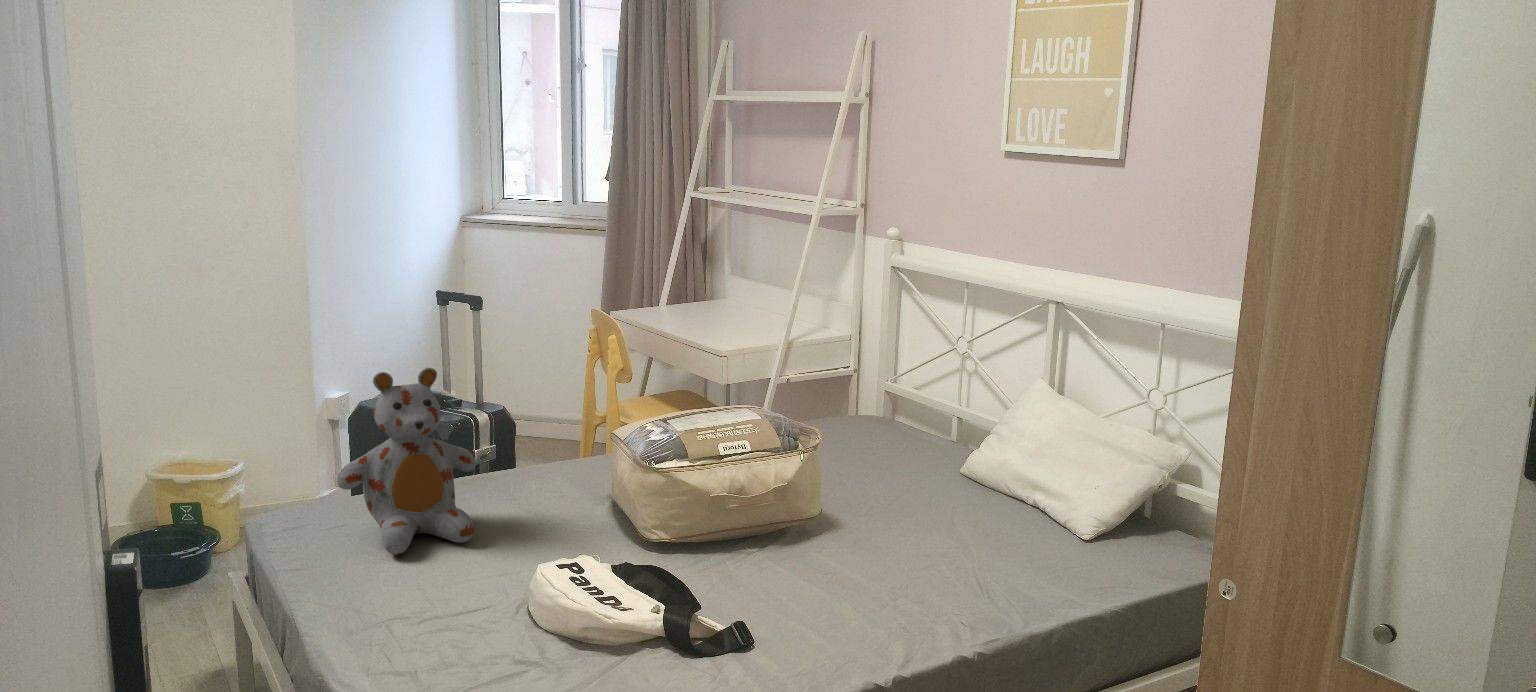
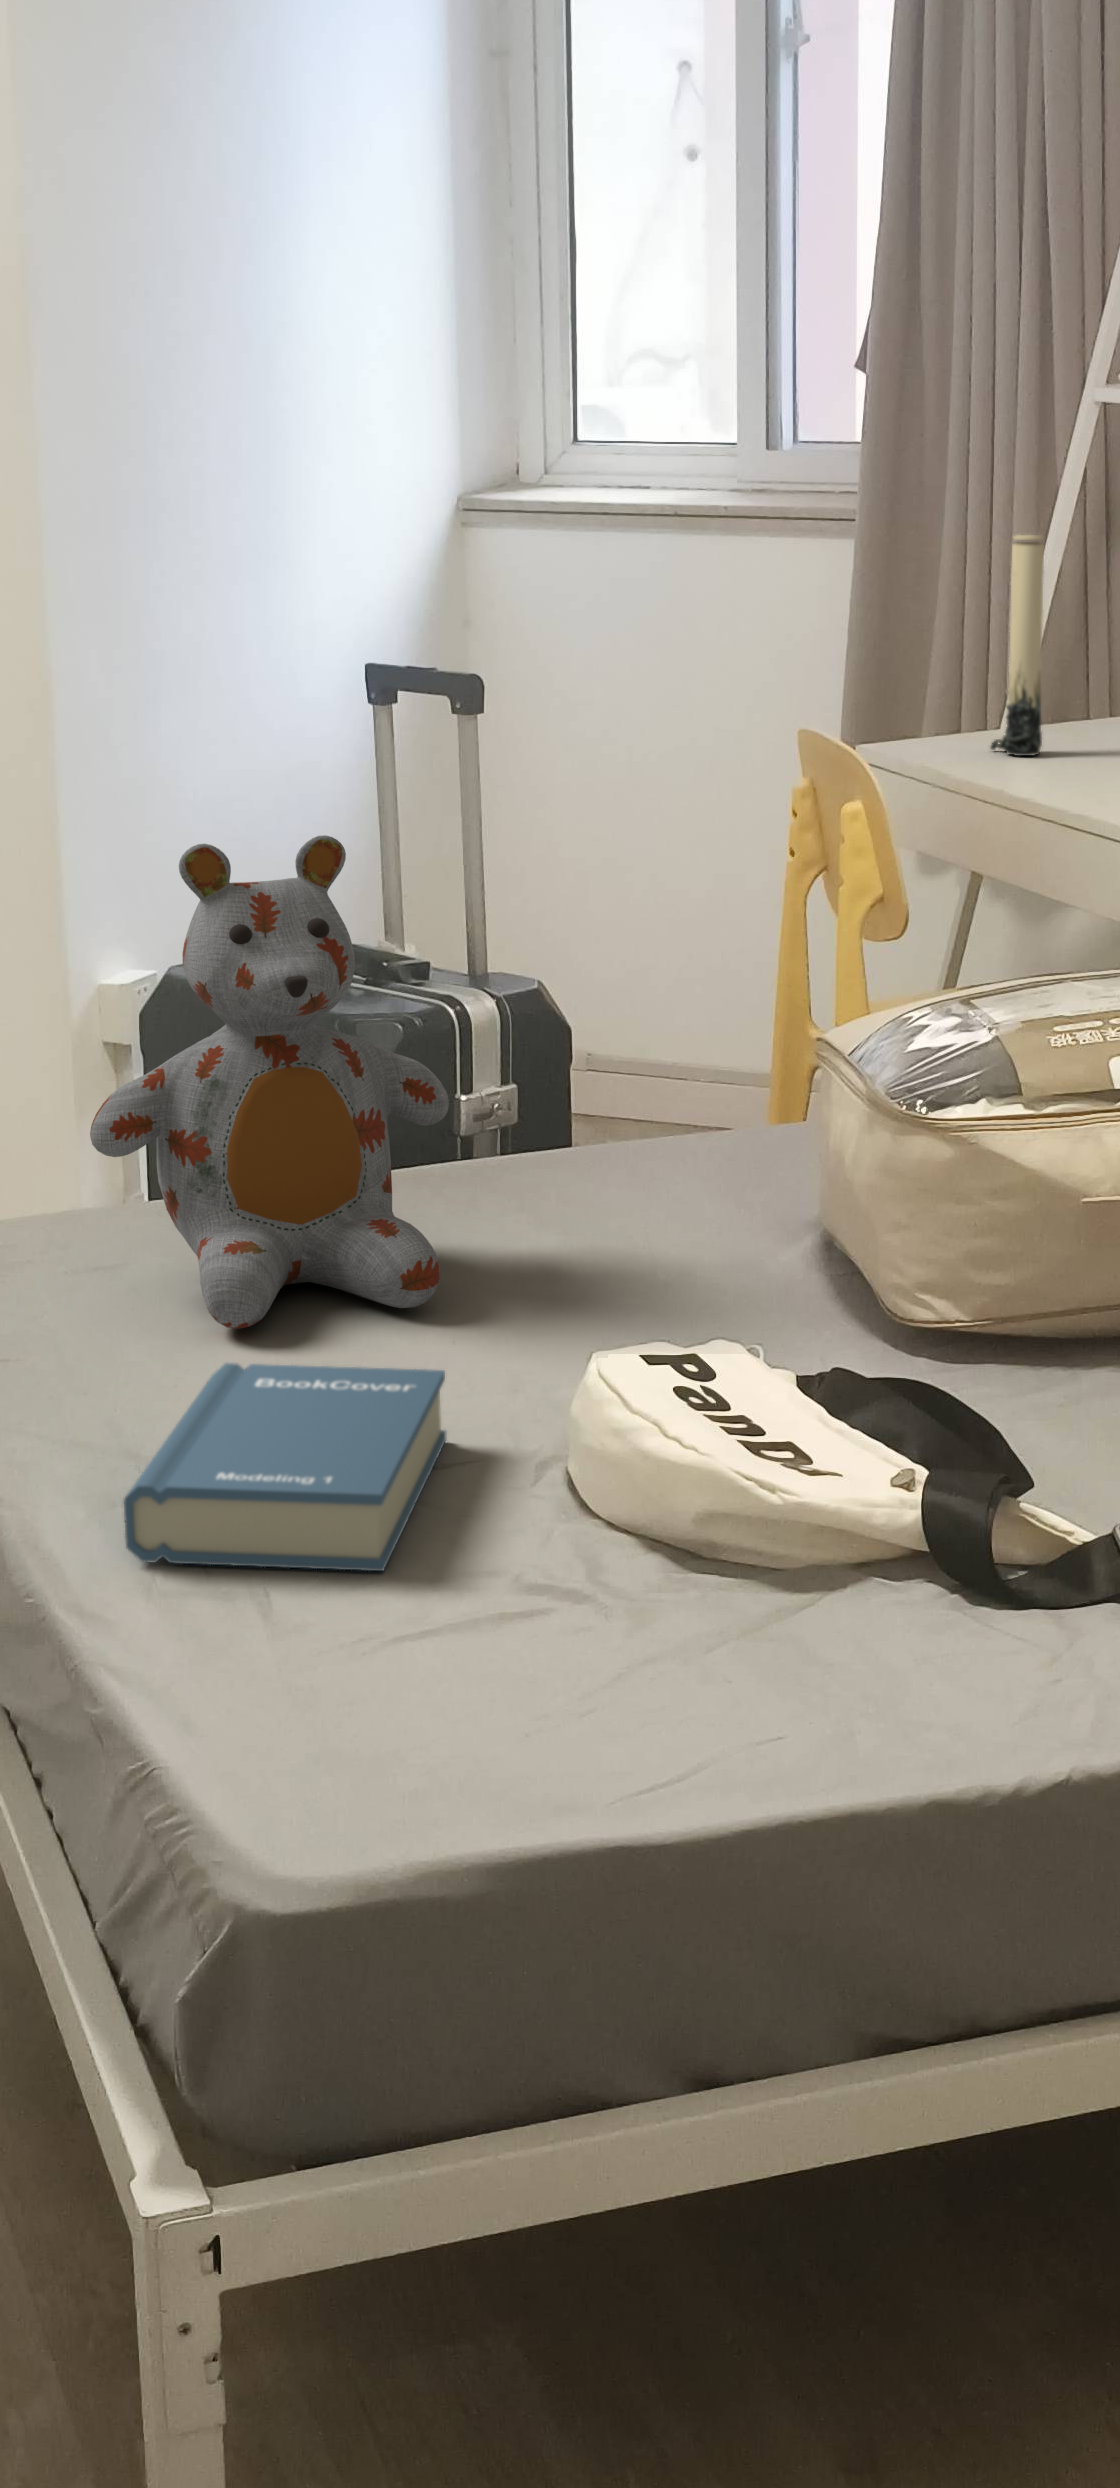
candle: none [658,246,676,321] -> present [991,535,1044,756]
book: none [357,574,481,662] -> present [124,1363,446,1571]

